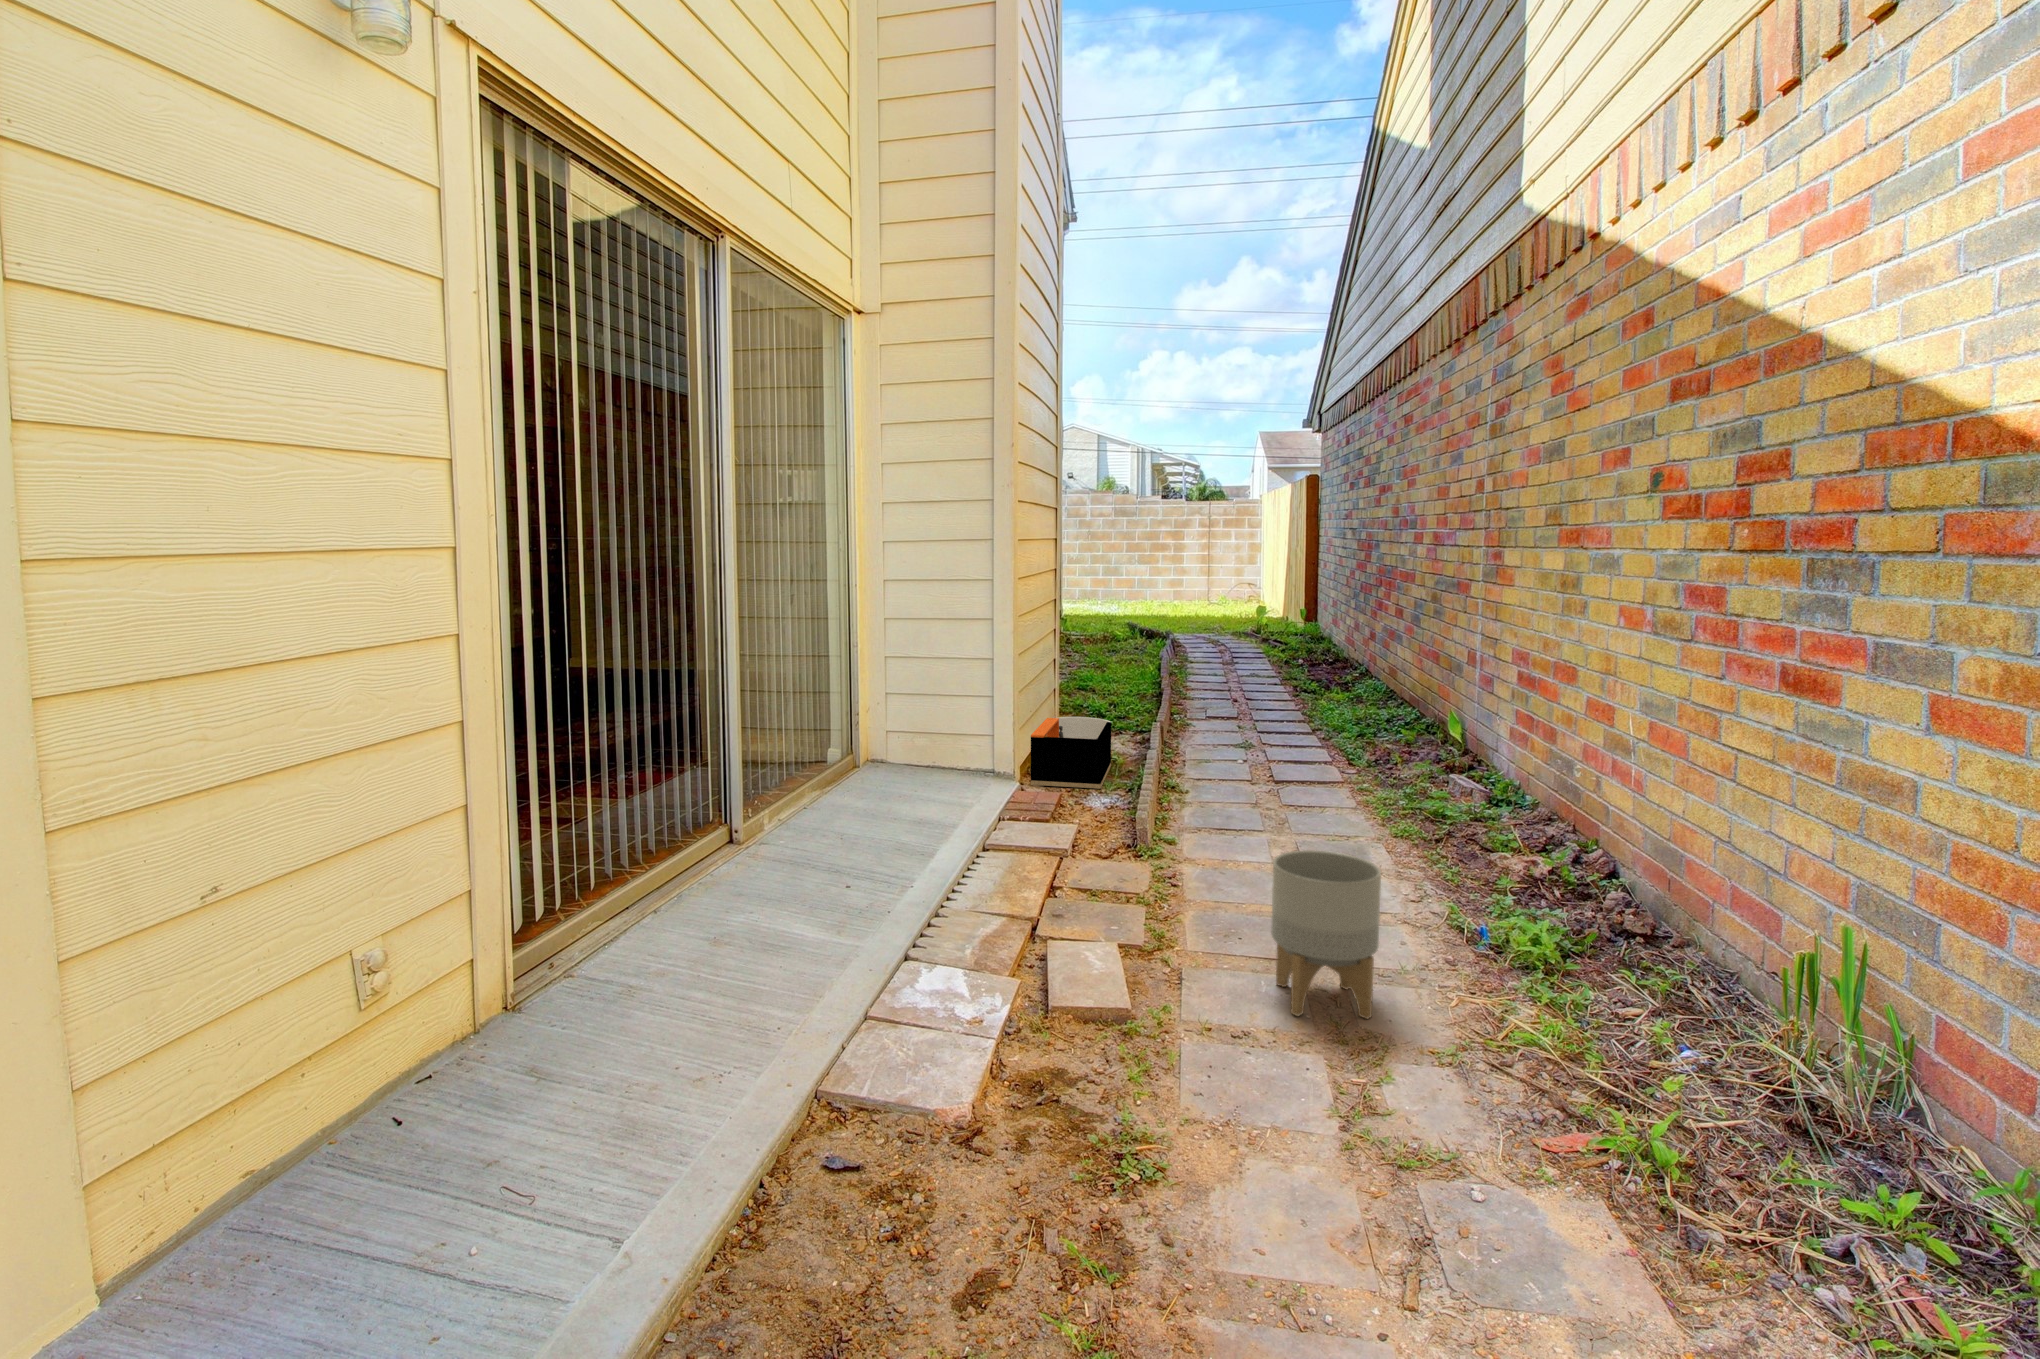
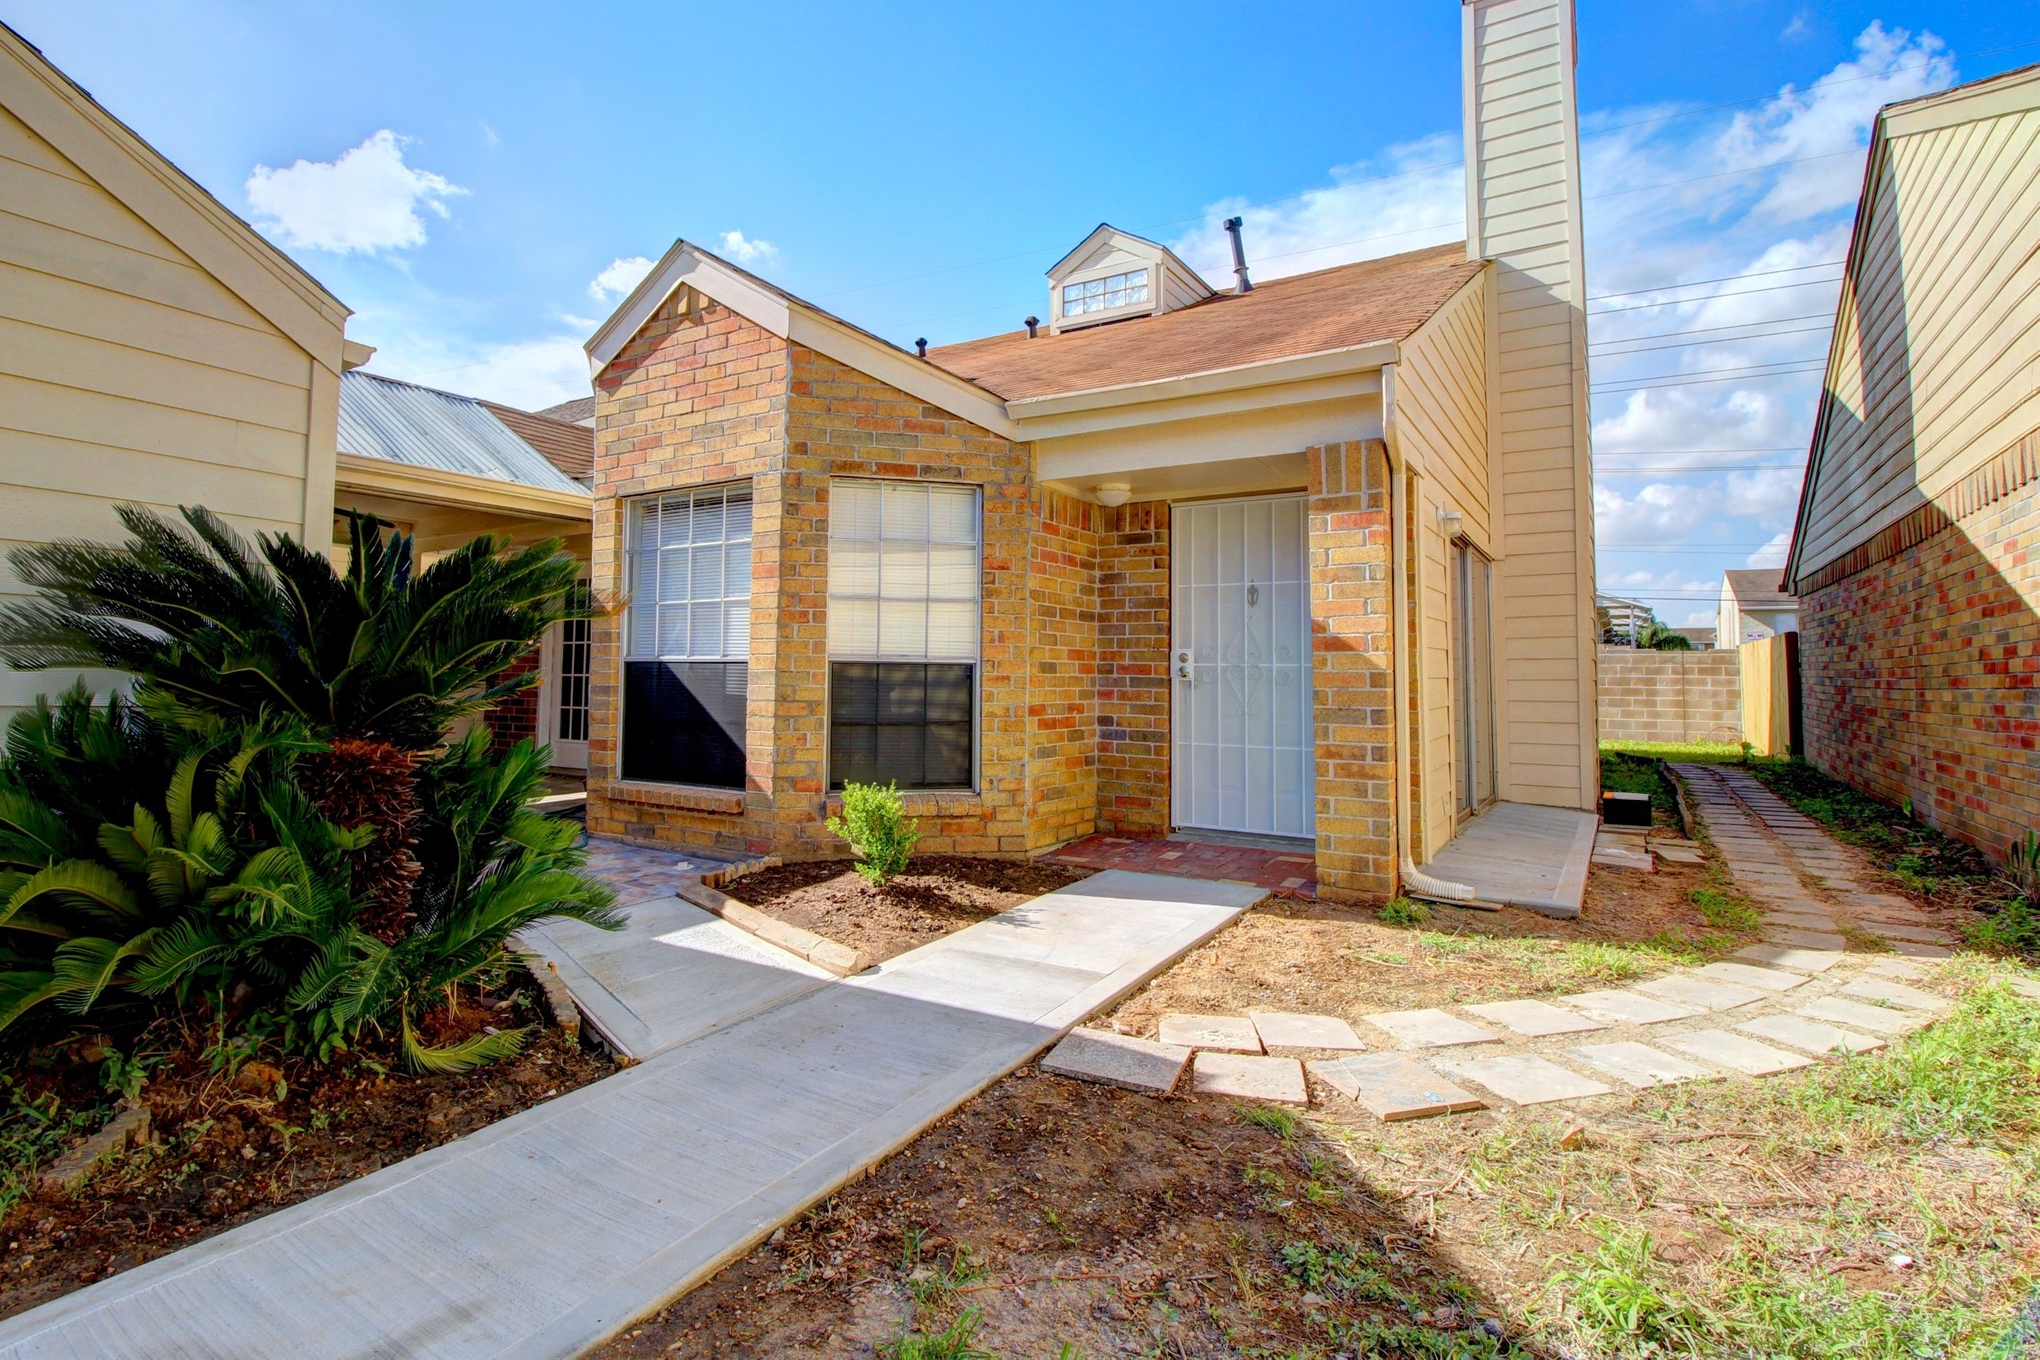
planter: present [1271,850,1381,1019] -> none [1779,819,1834,885]

